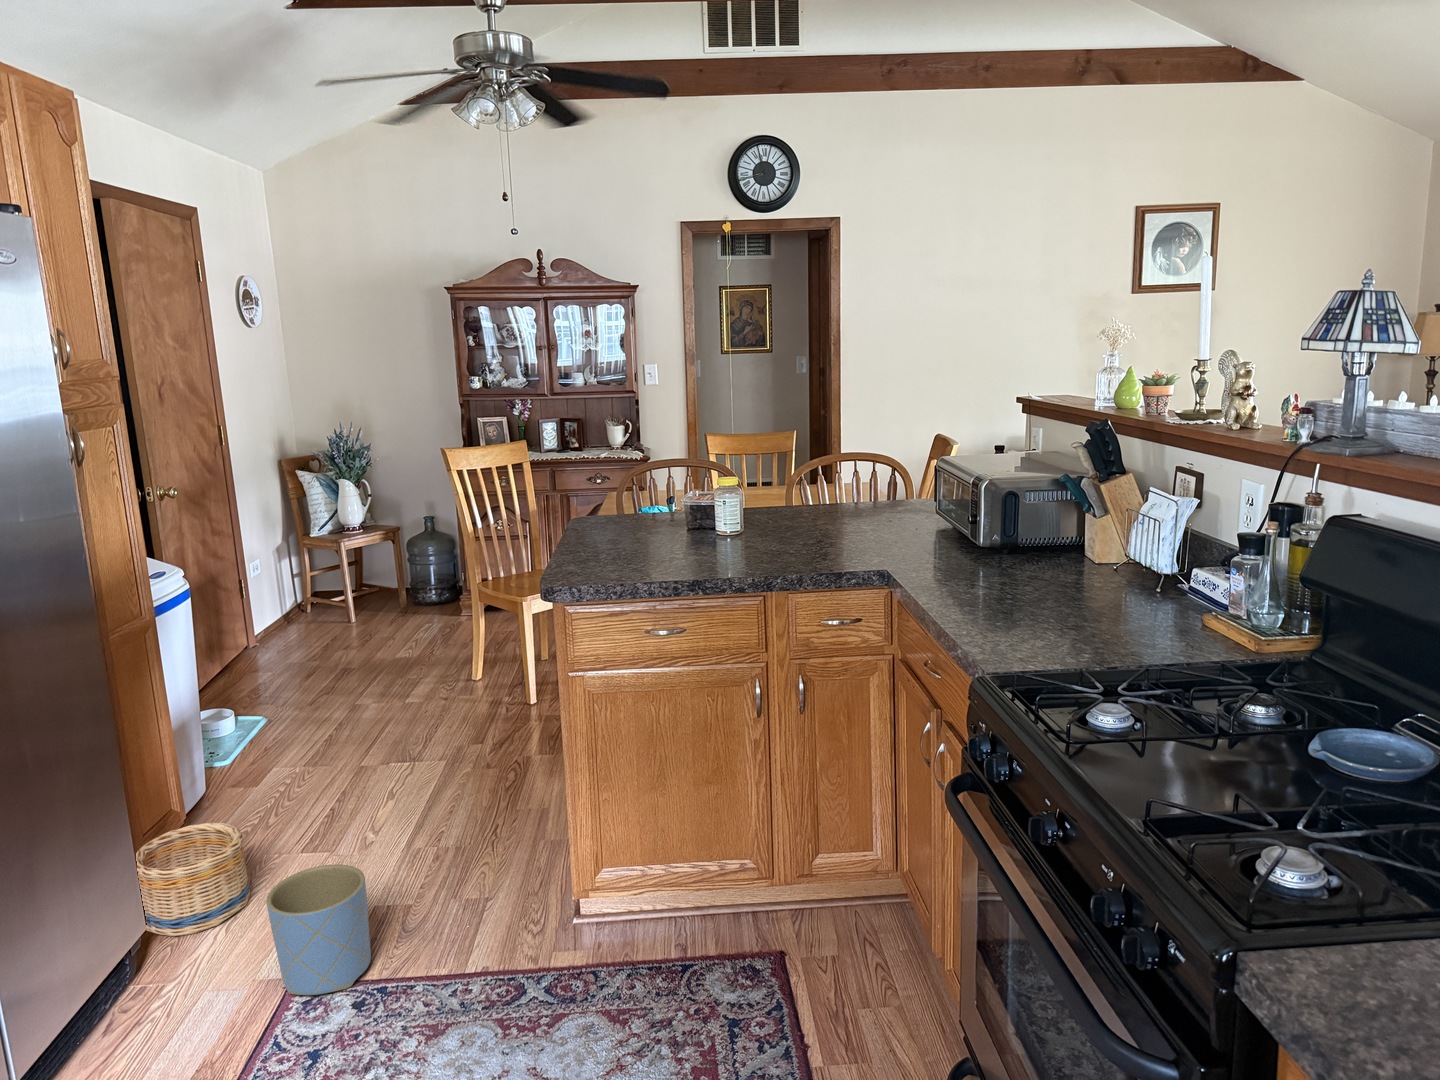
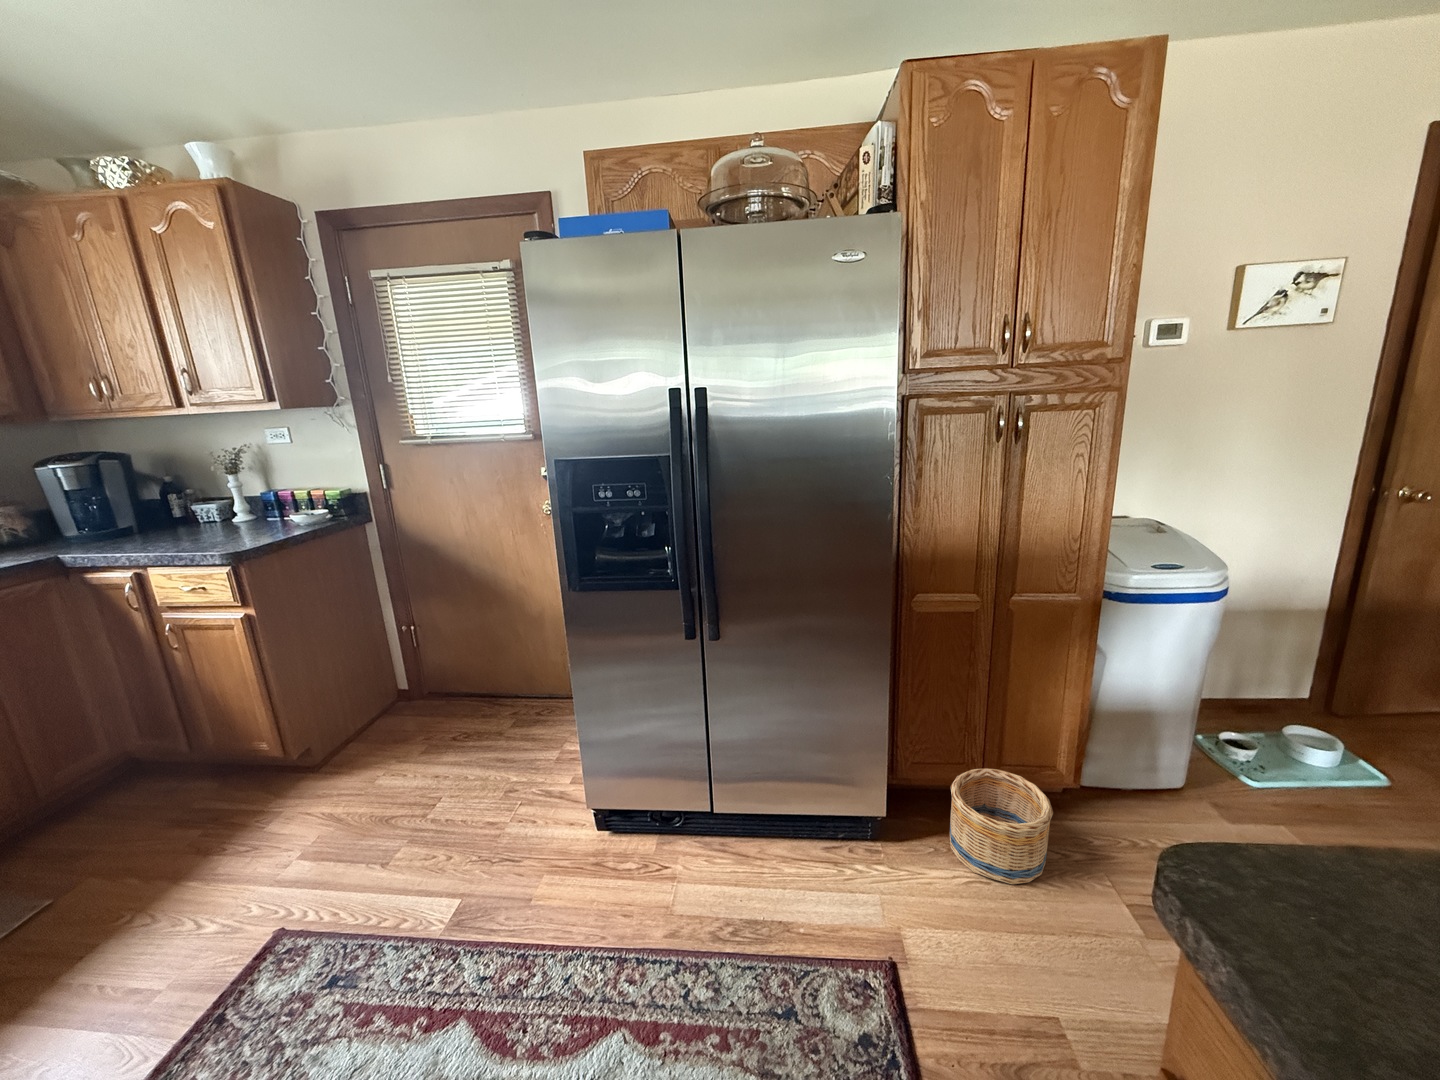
planter: present [267,864,371,995] -> none [871,875,975,1035]

